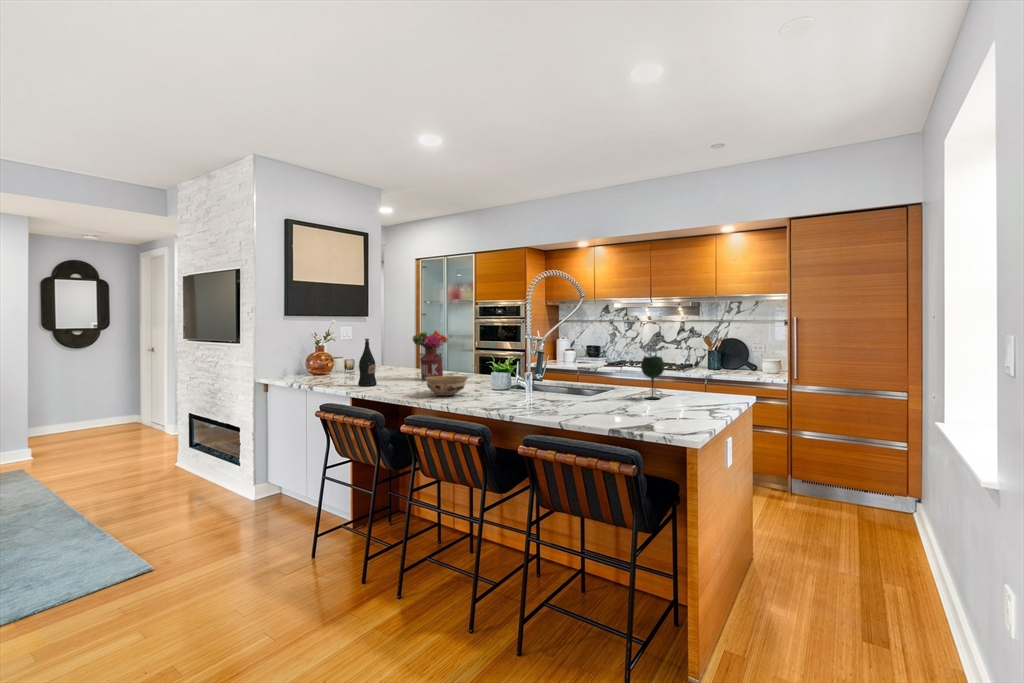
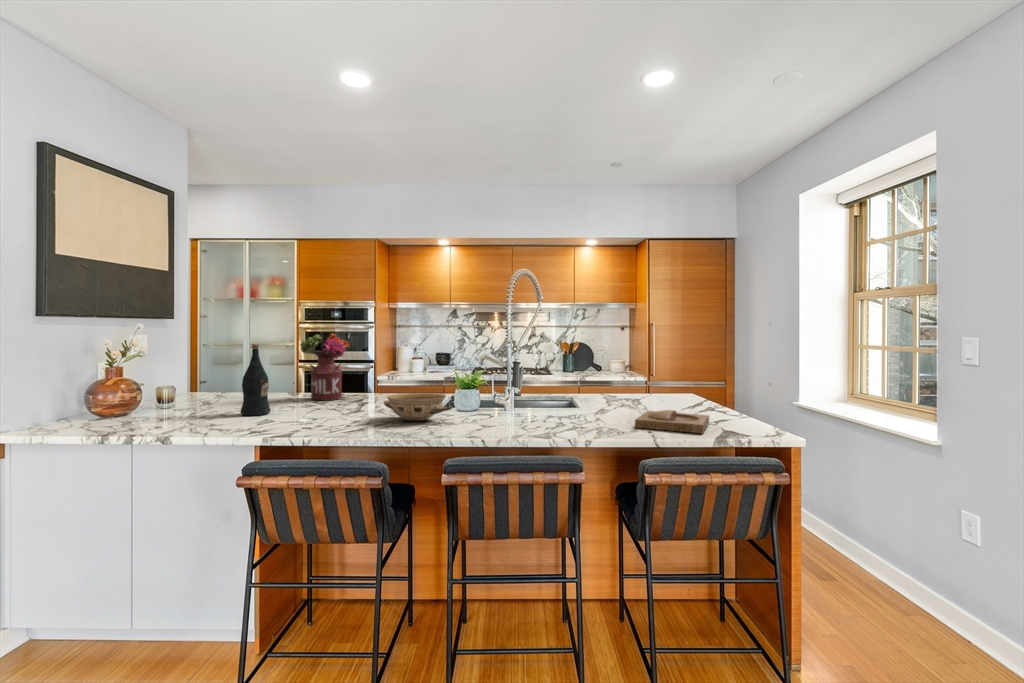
wine glass: present [641,356,664,399] -> none [624,362,648,406]
tray: none [583,401,664,420] -> present [635,410,709,433]

